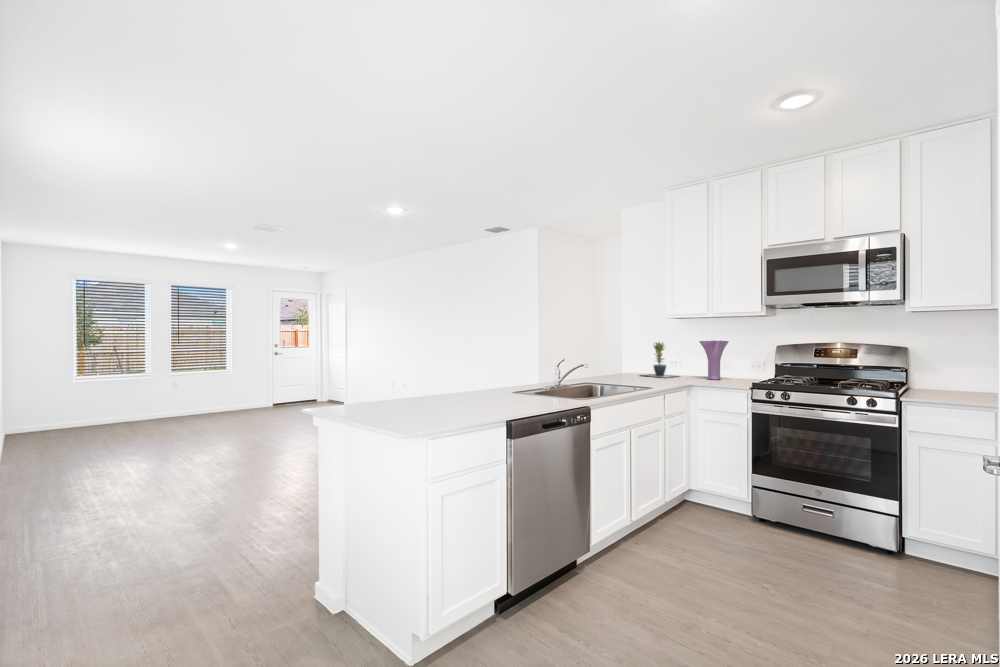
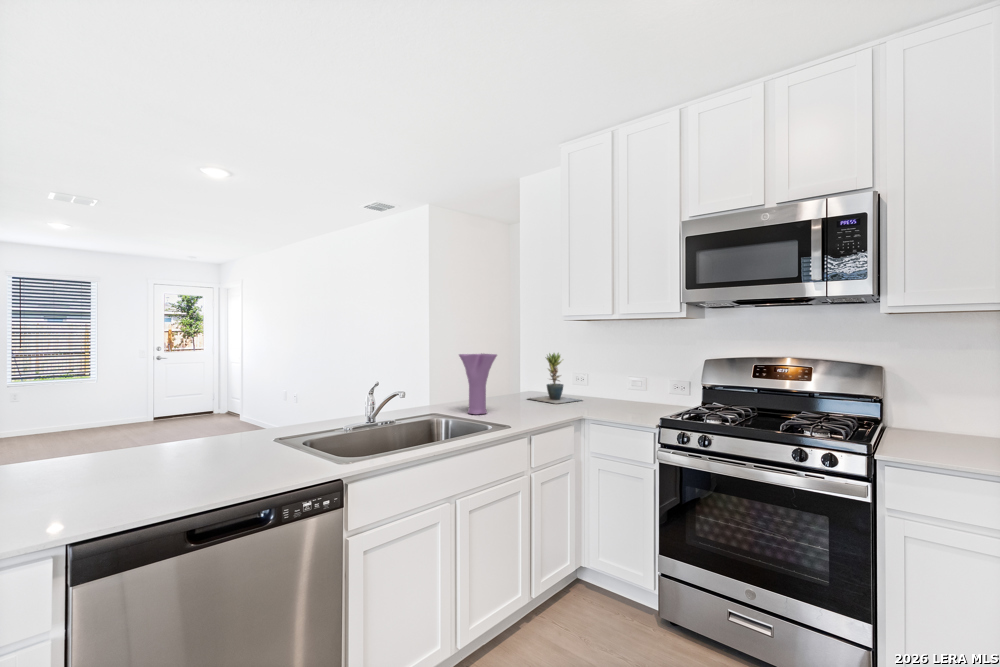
vase: present [699,340,729,380] -> present [459,353,497,414]

